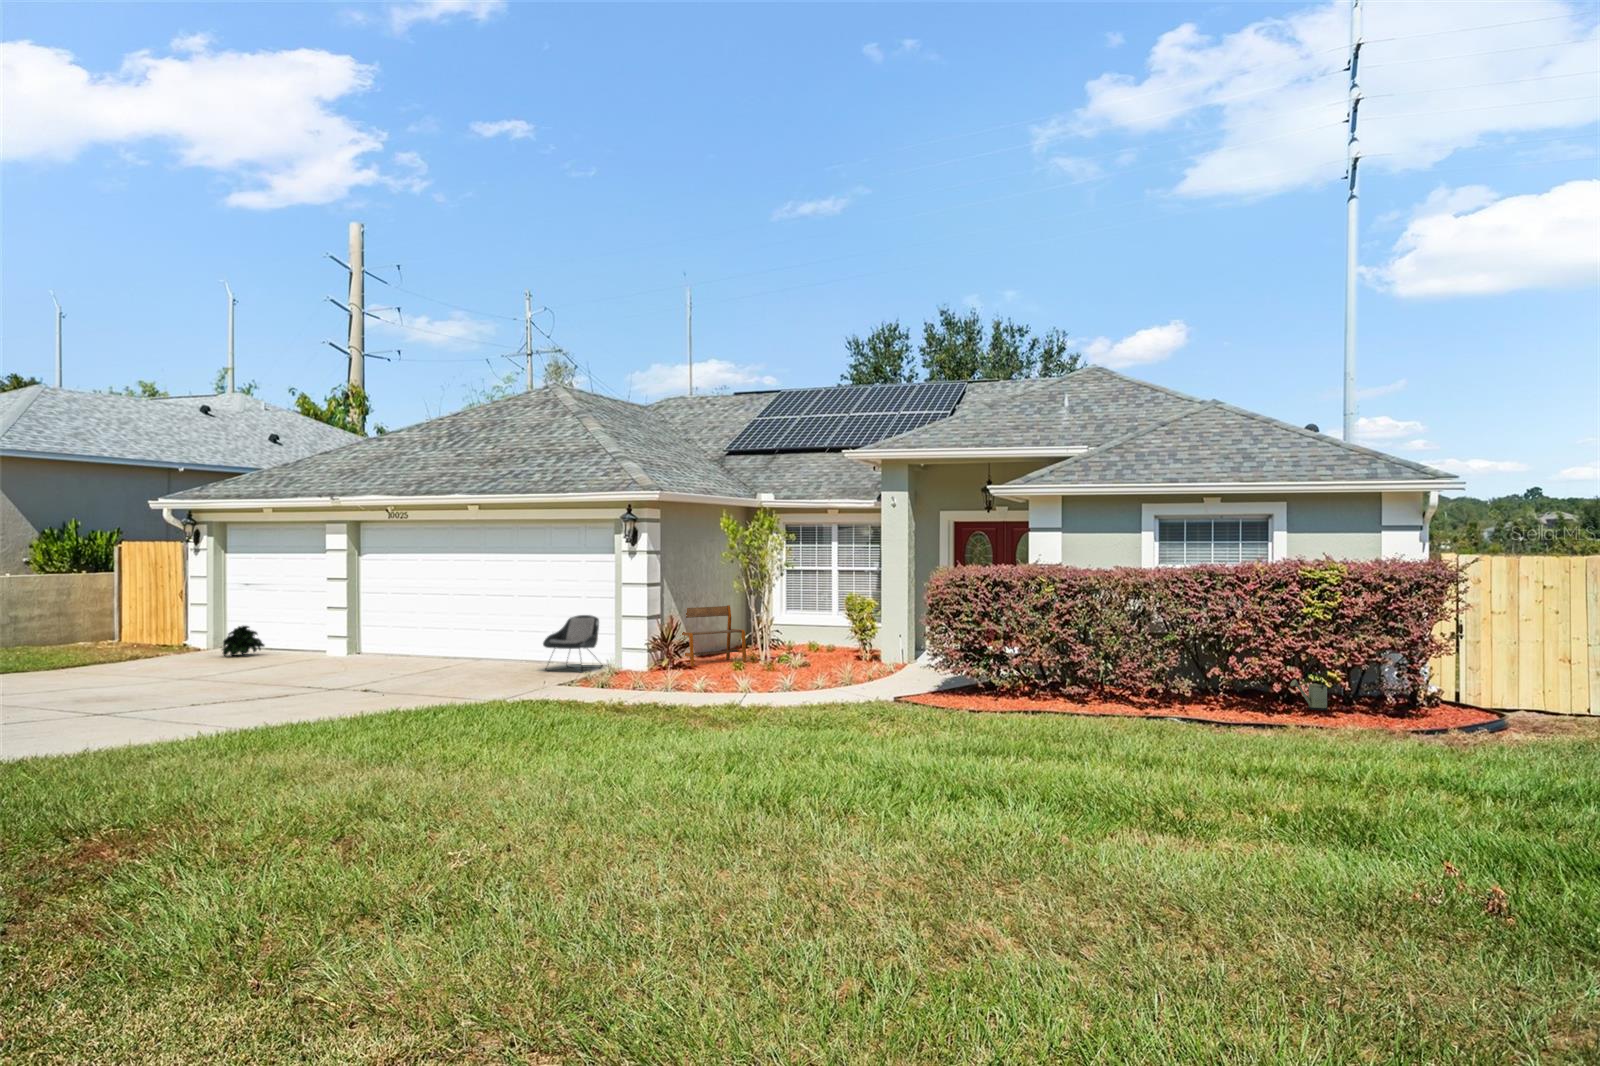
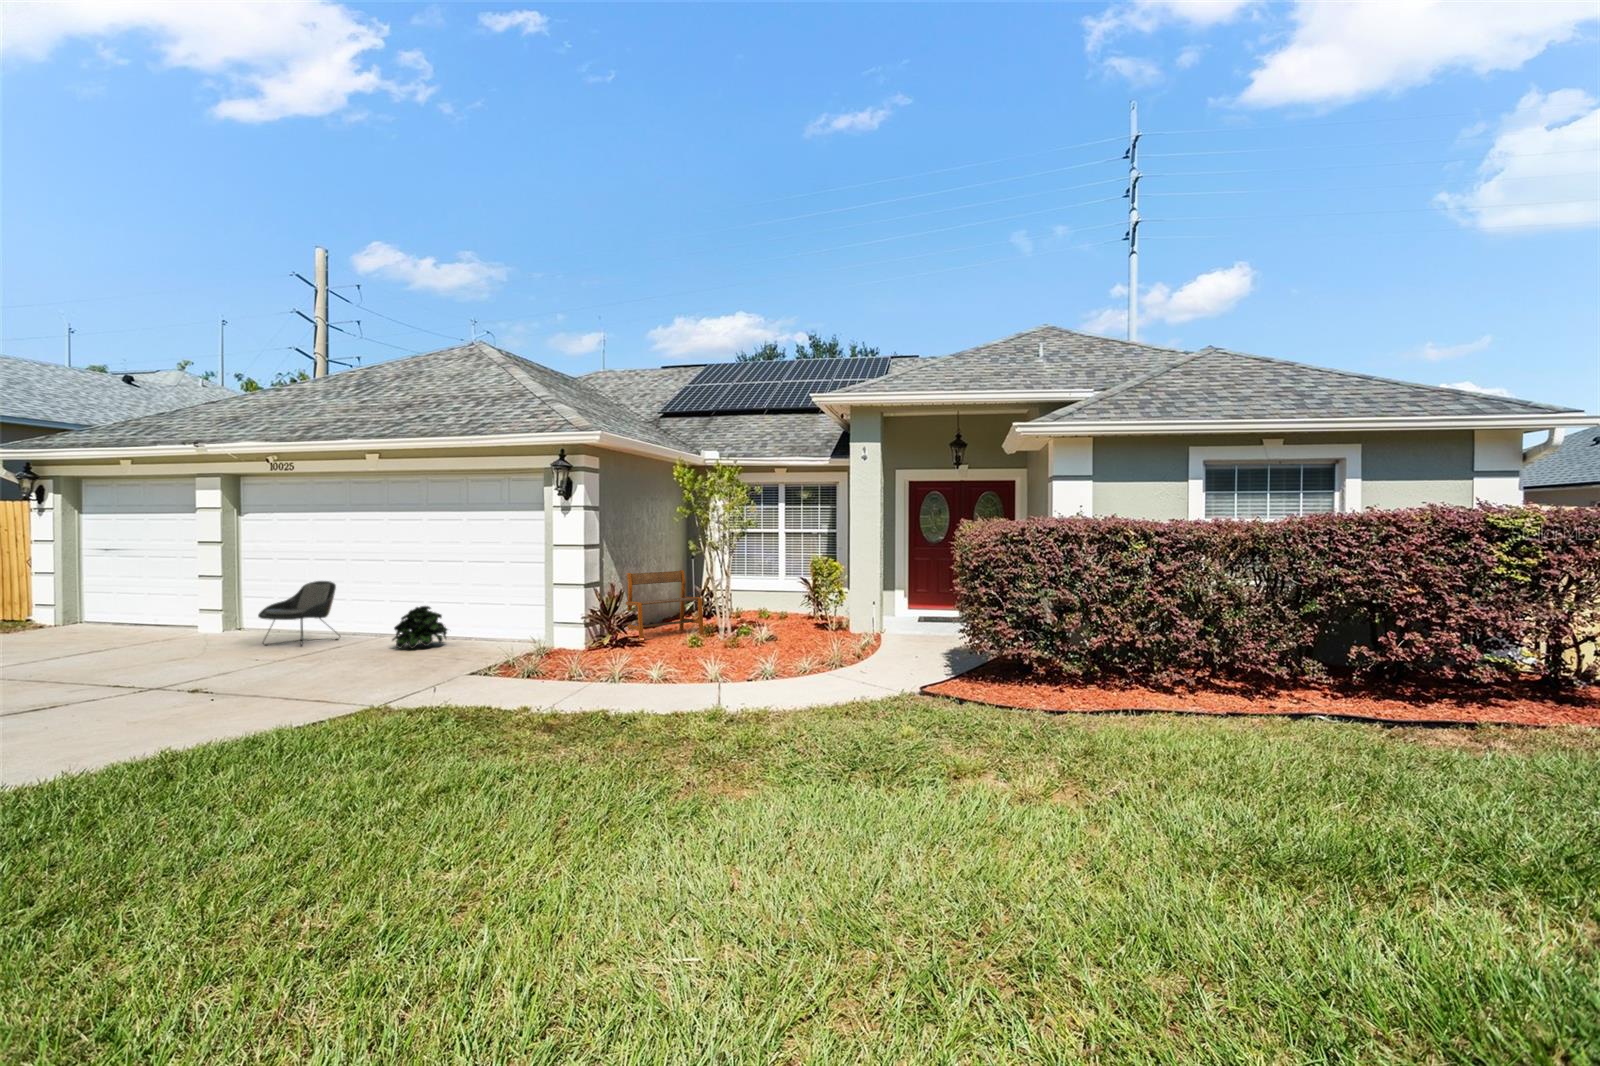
lounge chair: present [543,615,603,672] -> present [258,581,338,646]
potted plant: present [222,626,264,656] -> present [393,606,448,649]
watering can: present [1290,676,1330,710] -> none [1448,657,1497,703]

